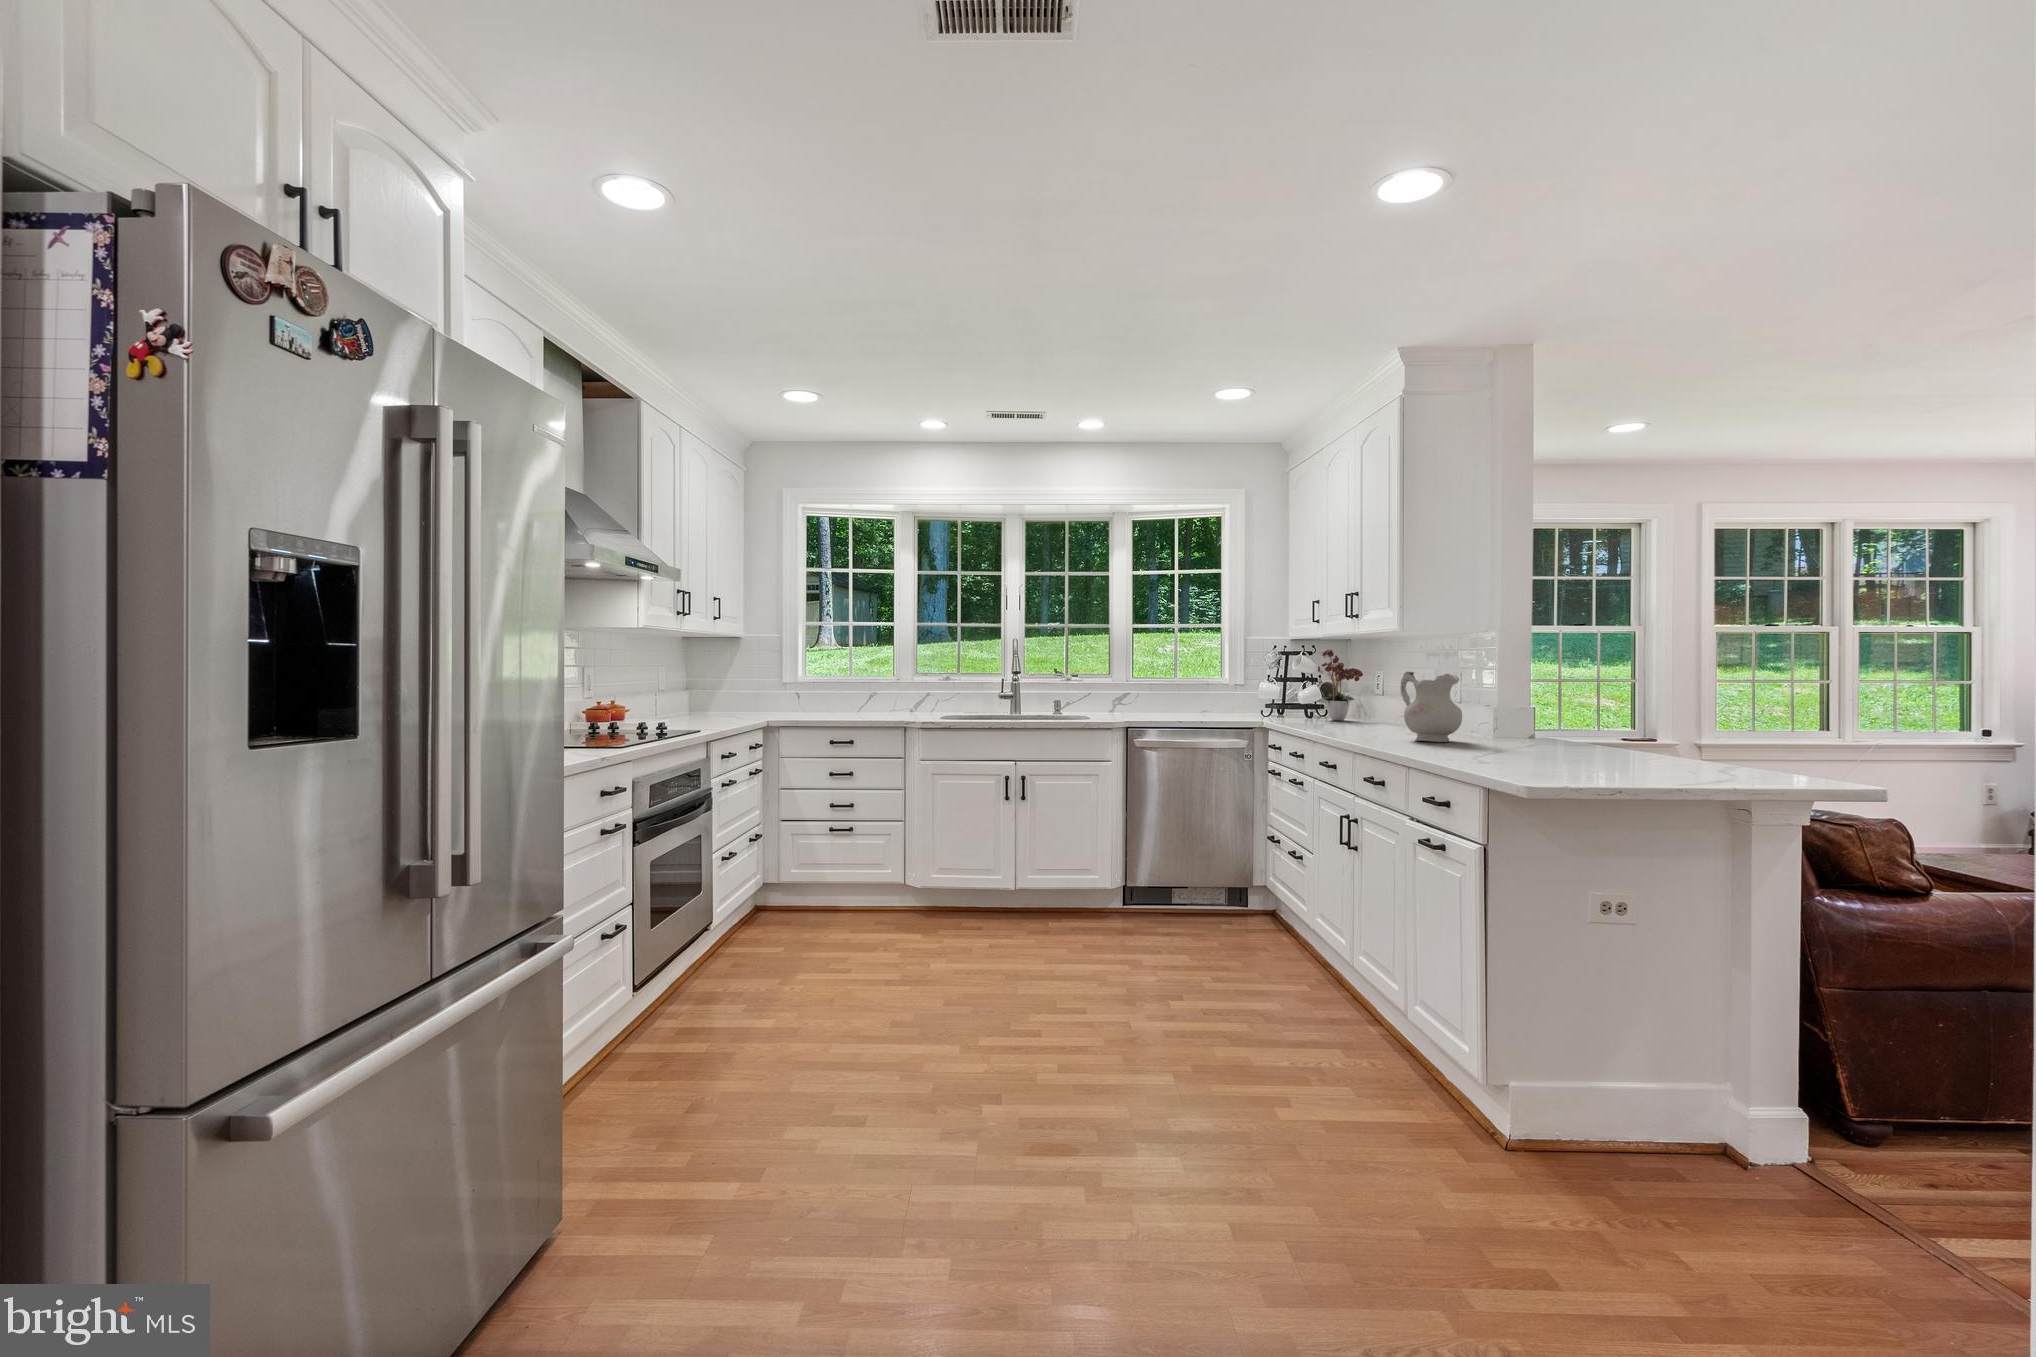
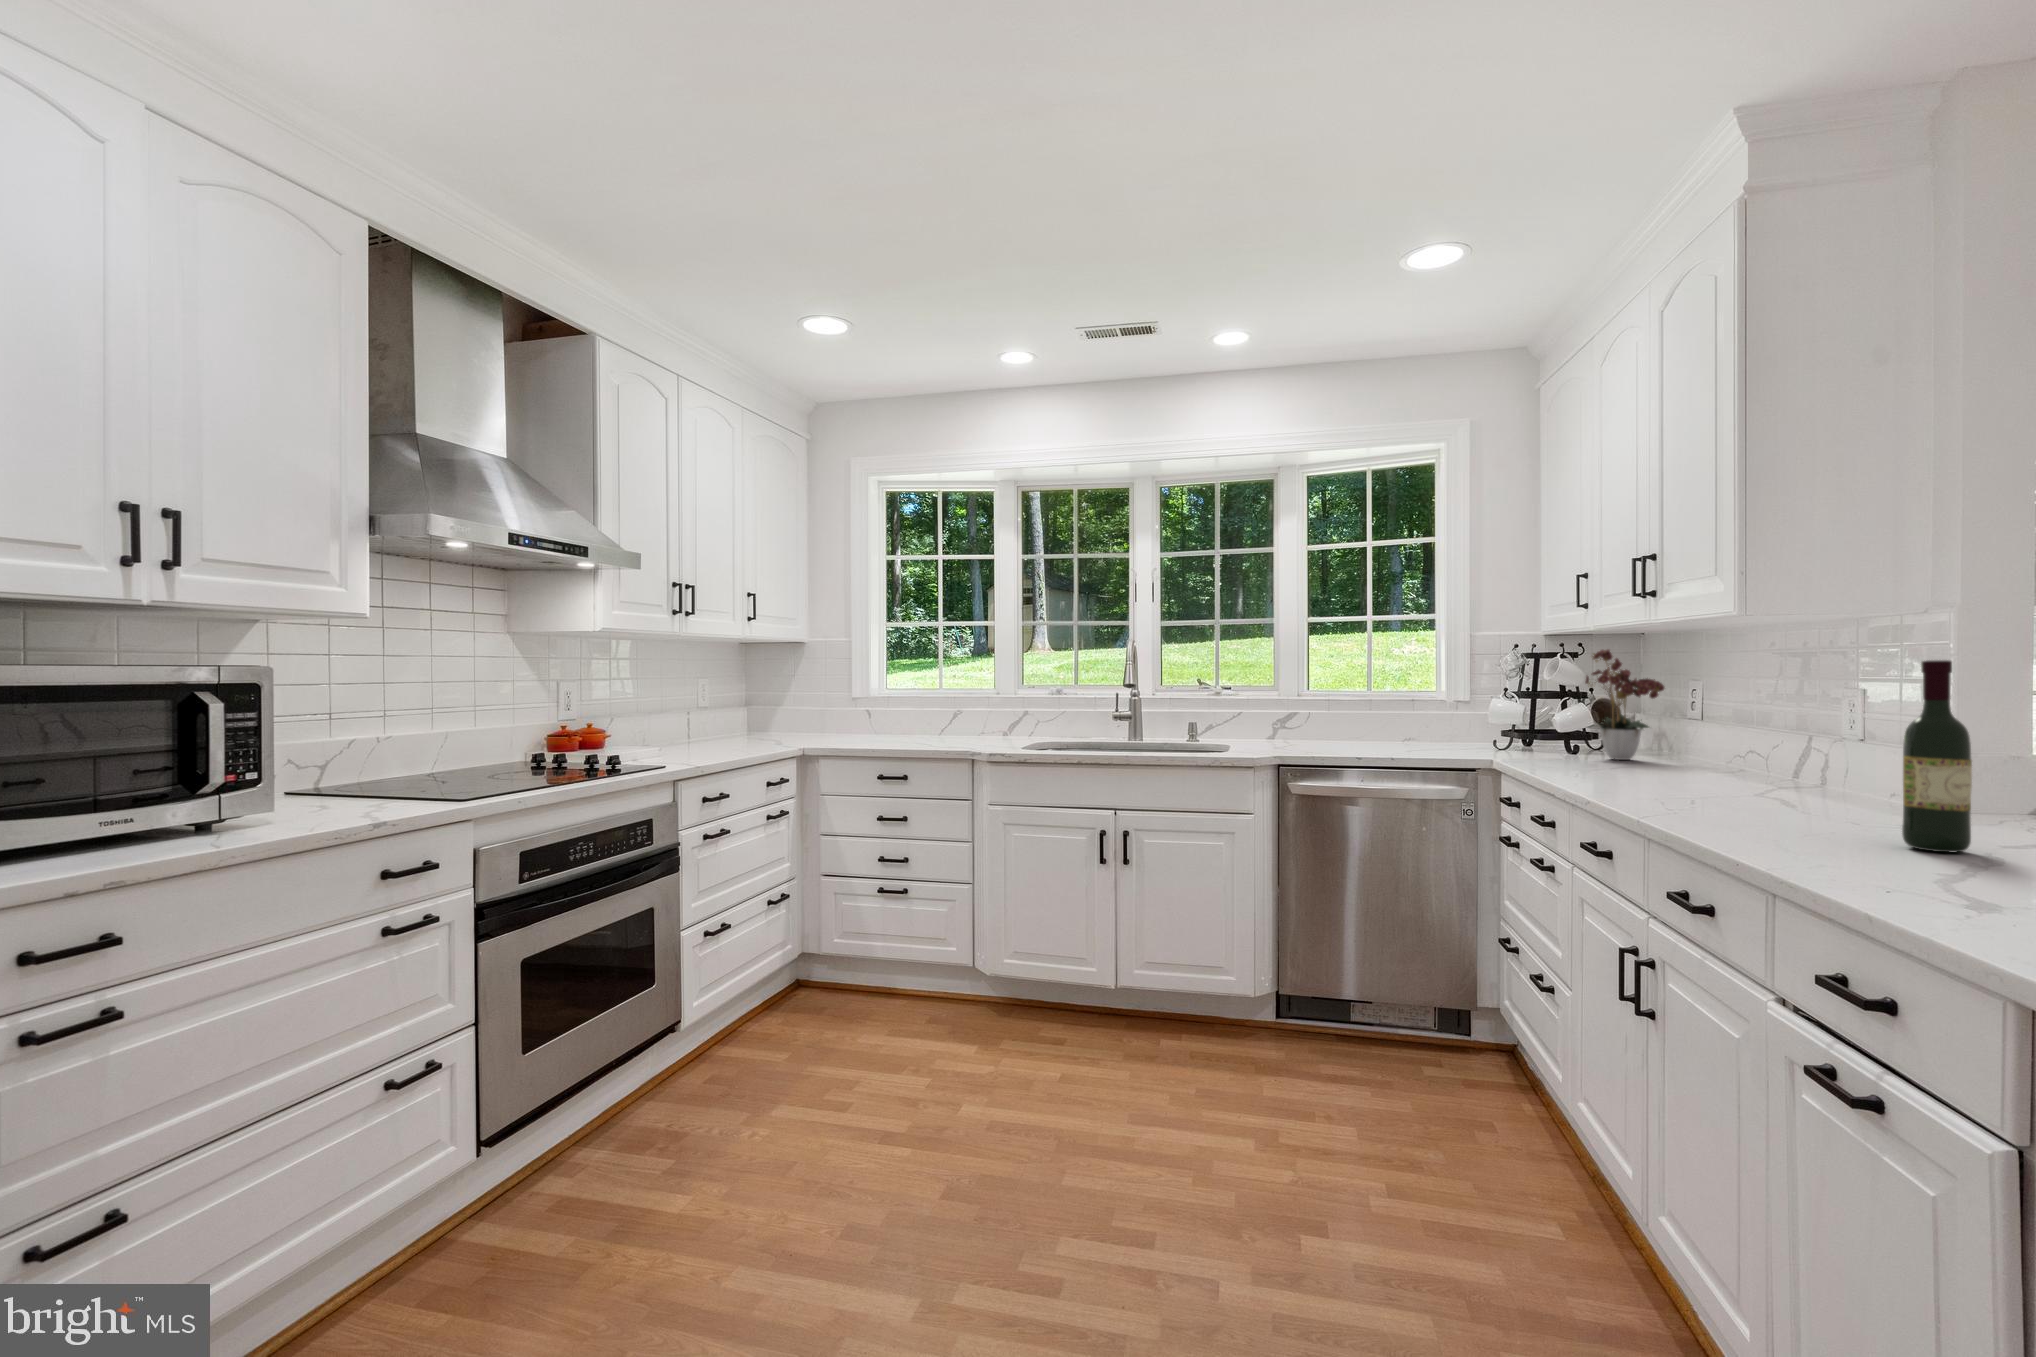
wine bottle: none [1464,657,1490,749] -> present [1902,660,1972,852]
ceramic pitcher: present [1400,672,1462,742] -> none [1745,688,1886,825]

